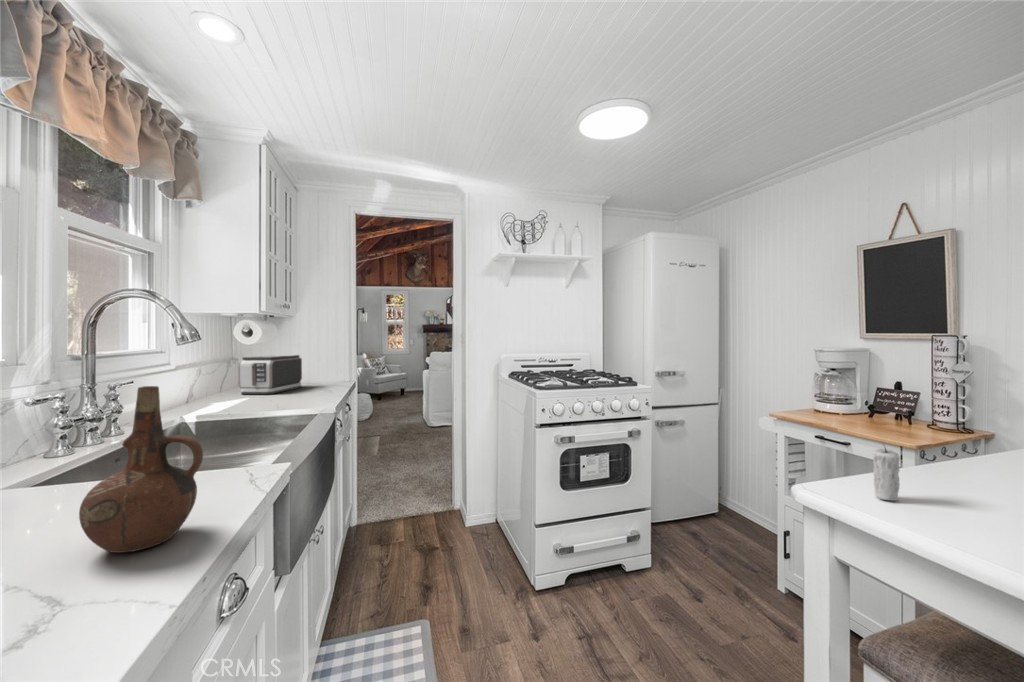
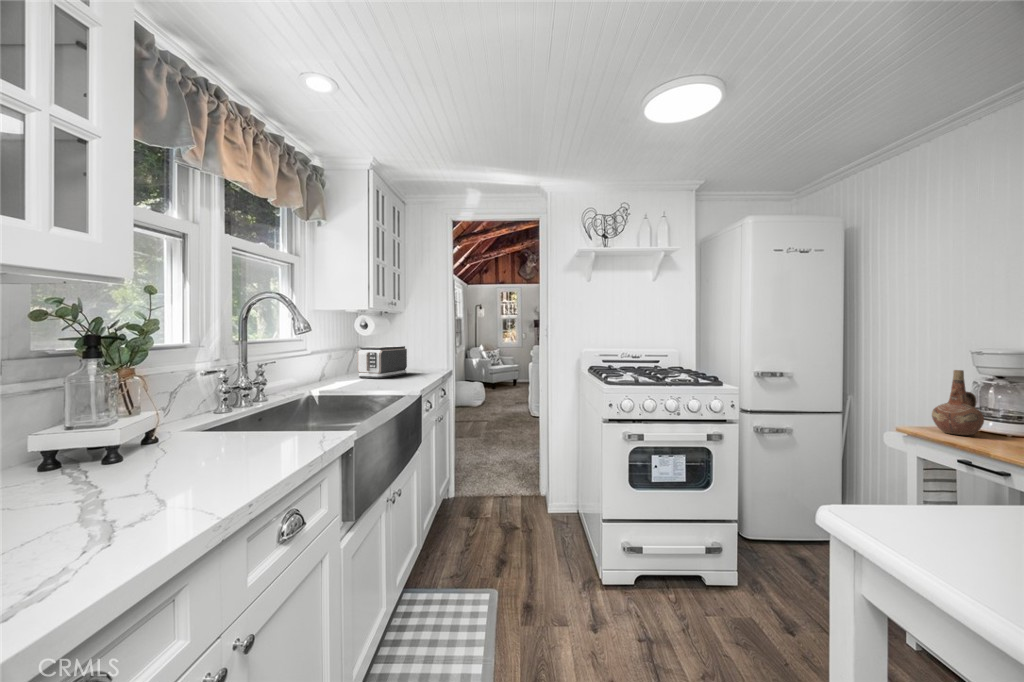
ceramic pitcher: present [79,386,203,553] -> present [932,370,984,435]
candle: present [873,448,900,500] -> none [934,459,971,534]

